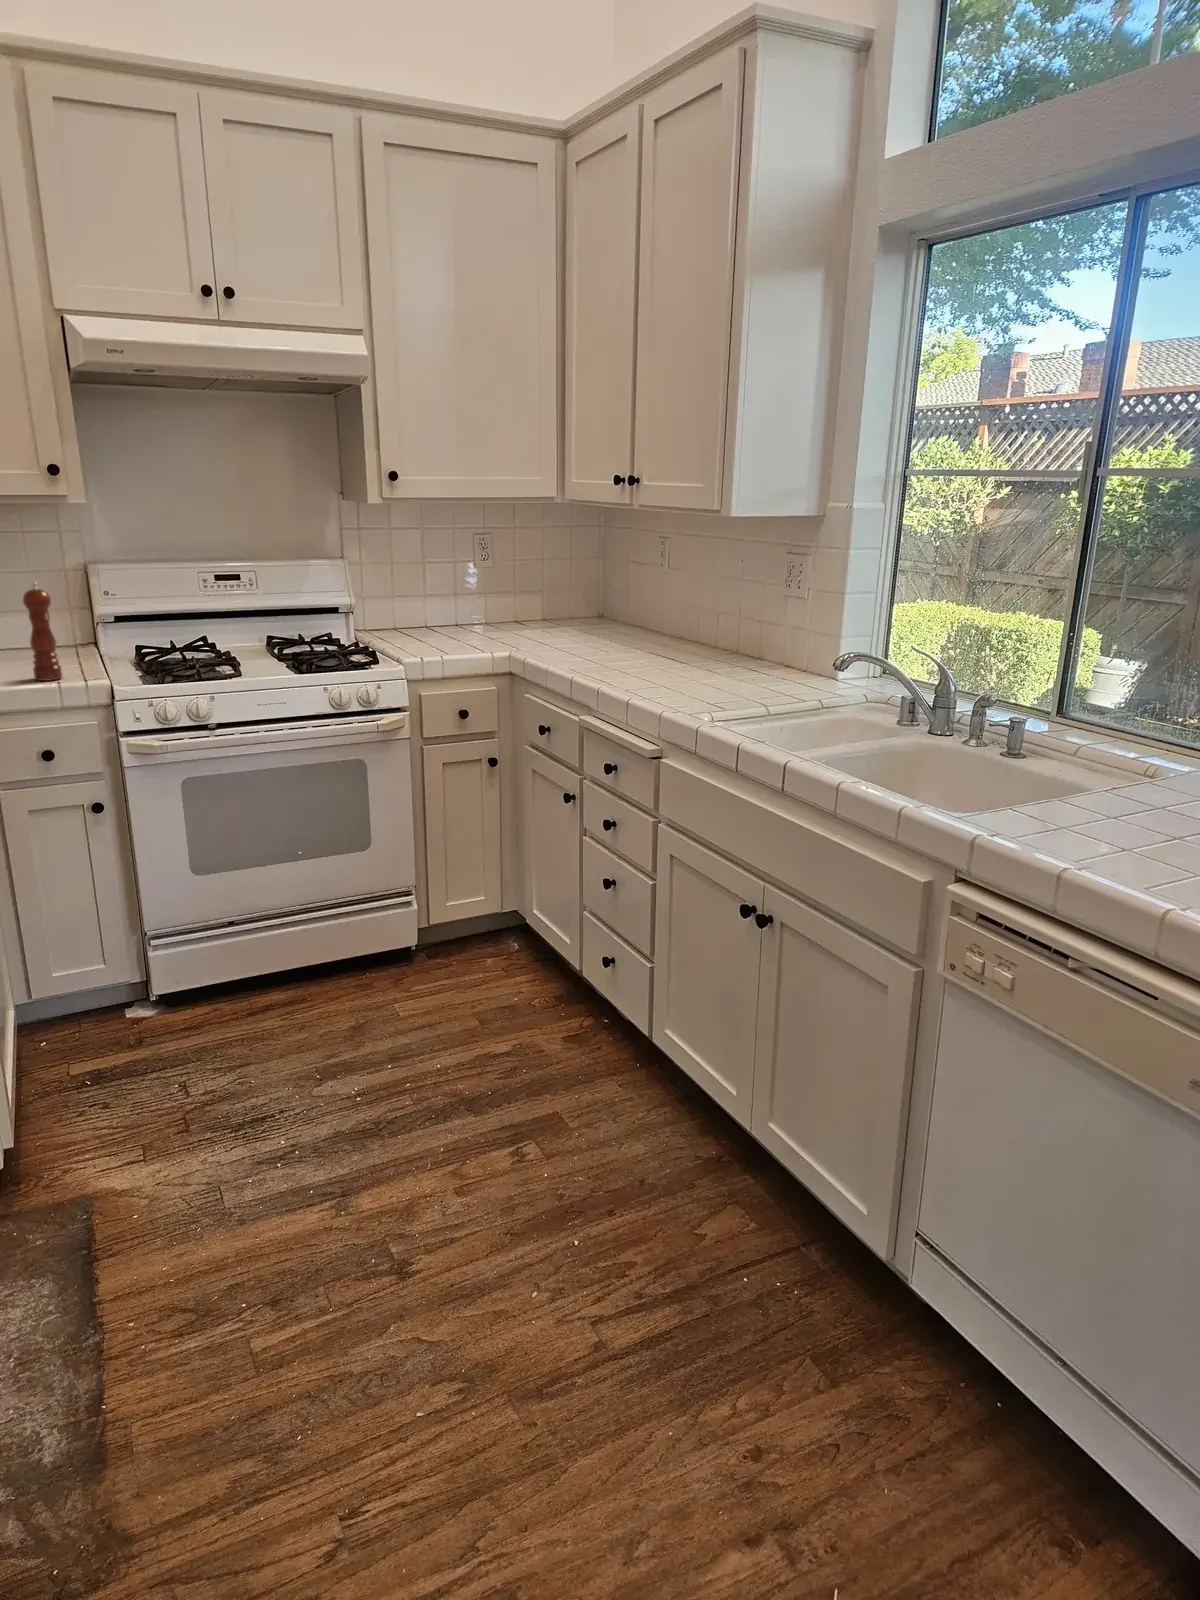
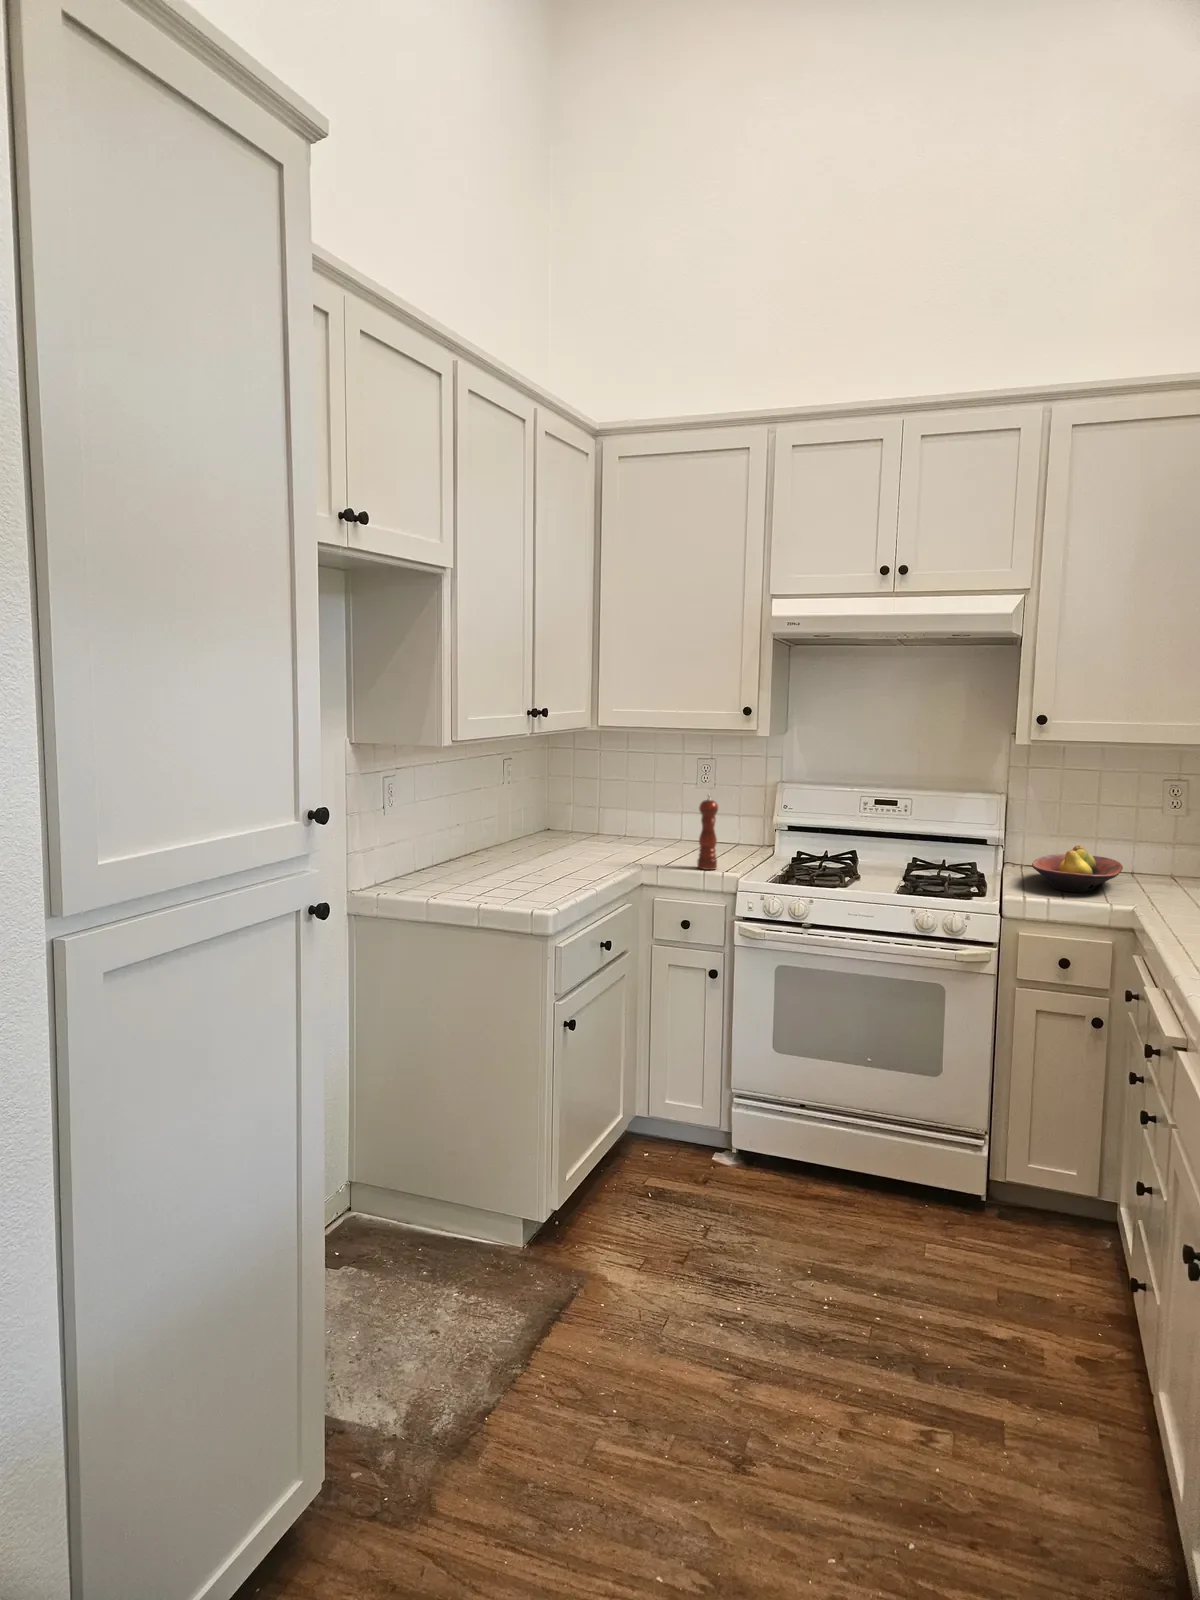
fruit bowl: none [399,601,481,646] -> present [1032,845,1123,892]

